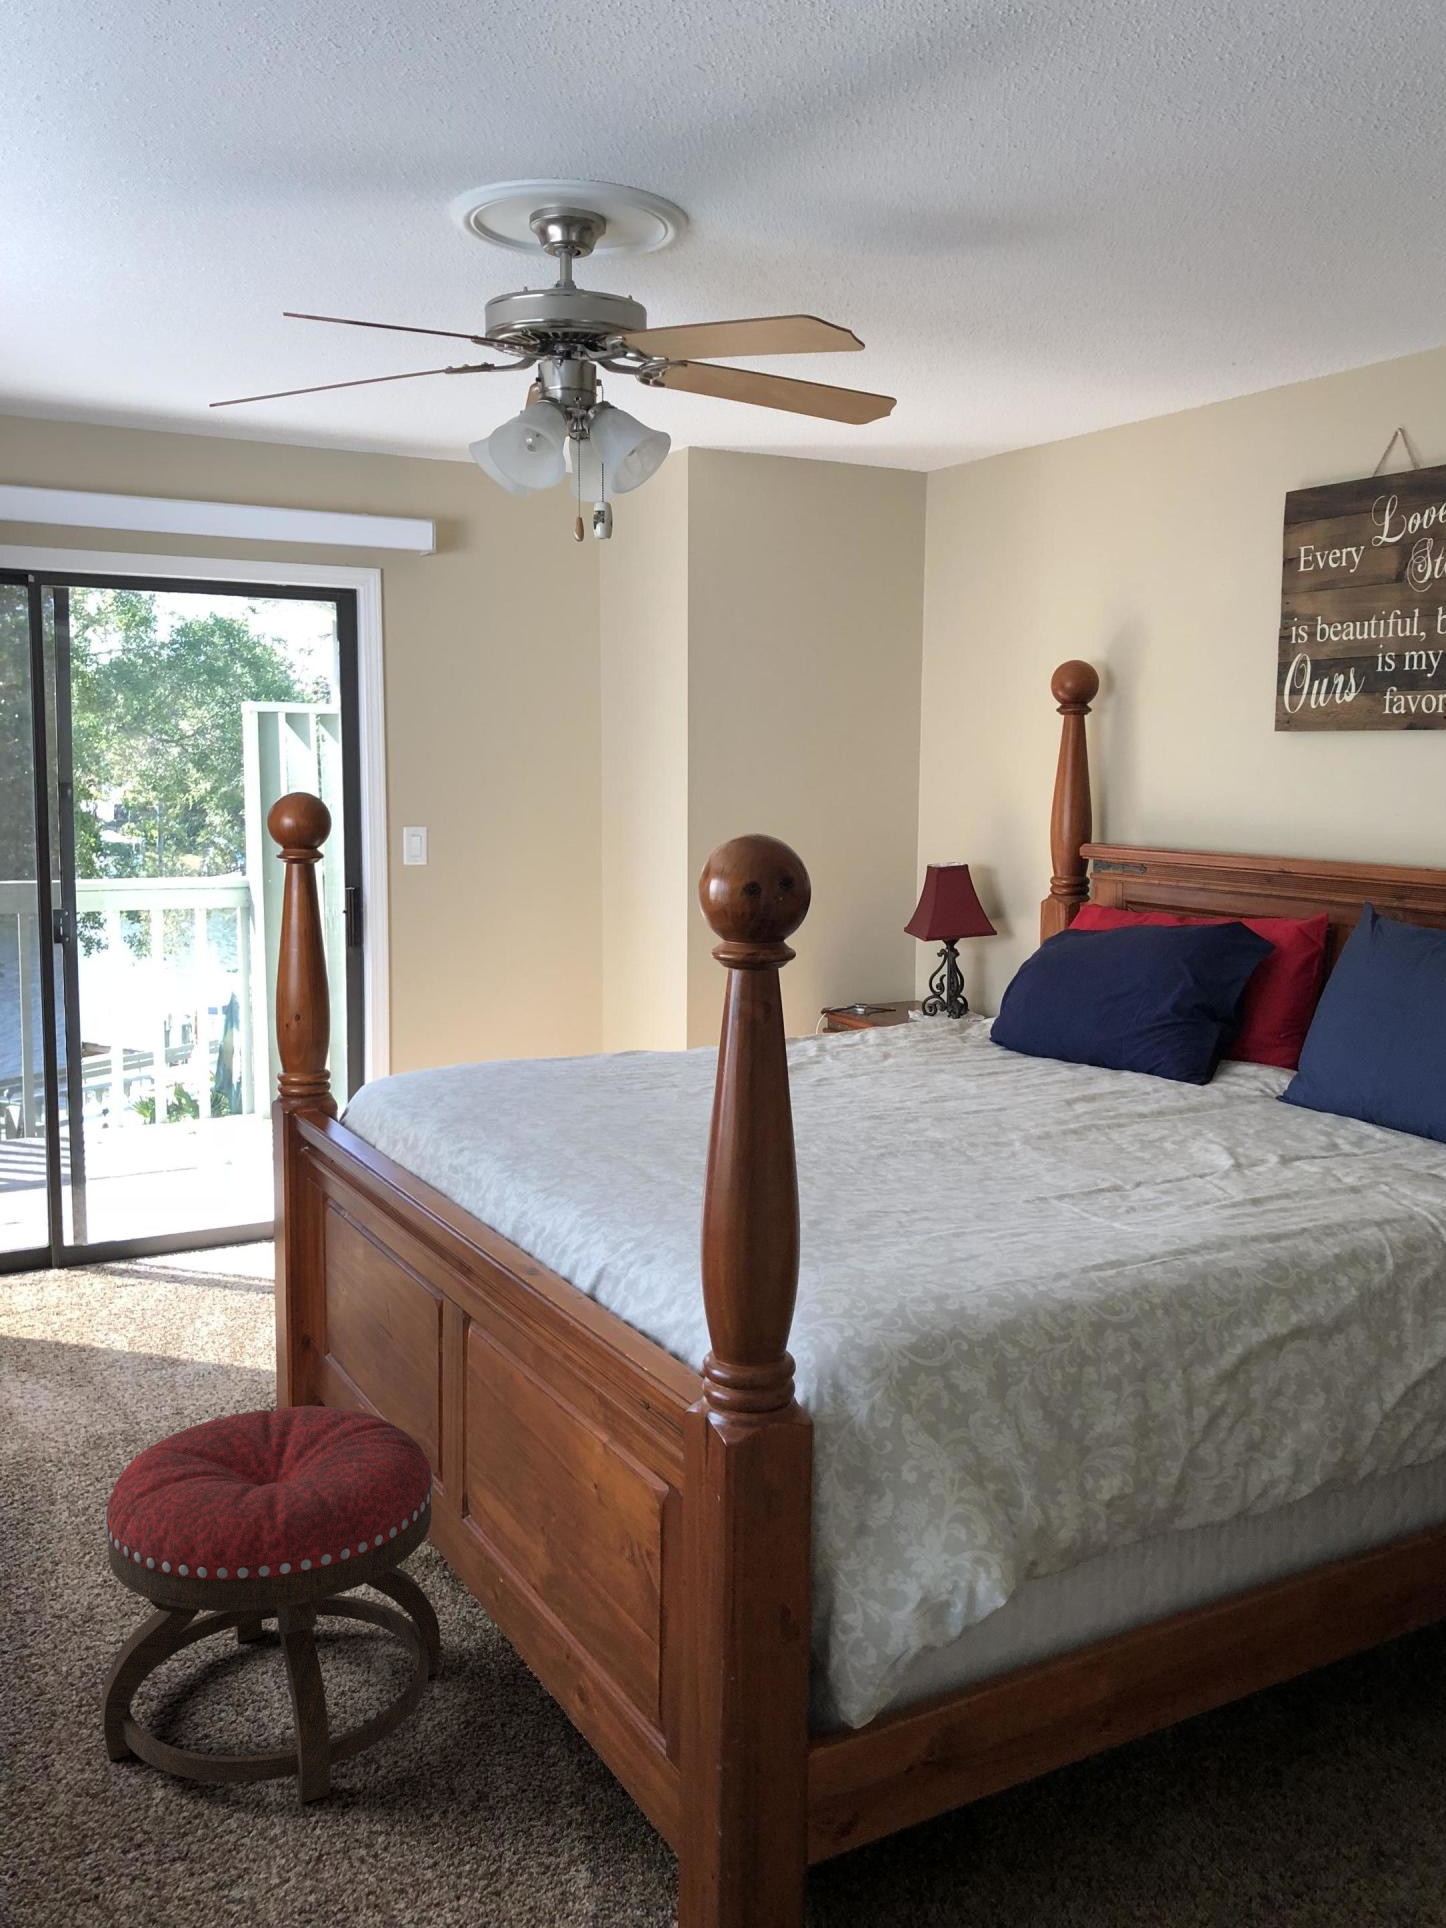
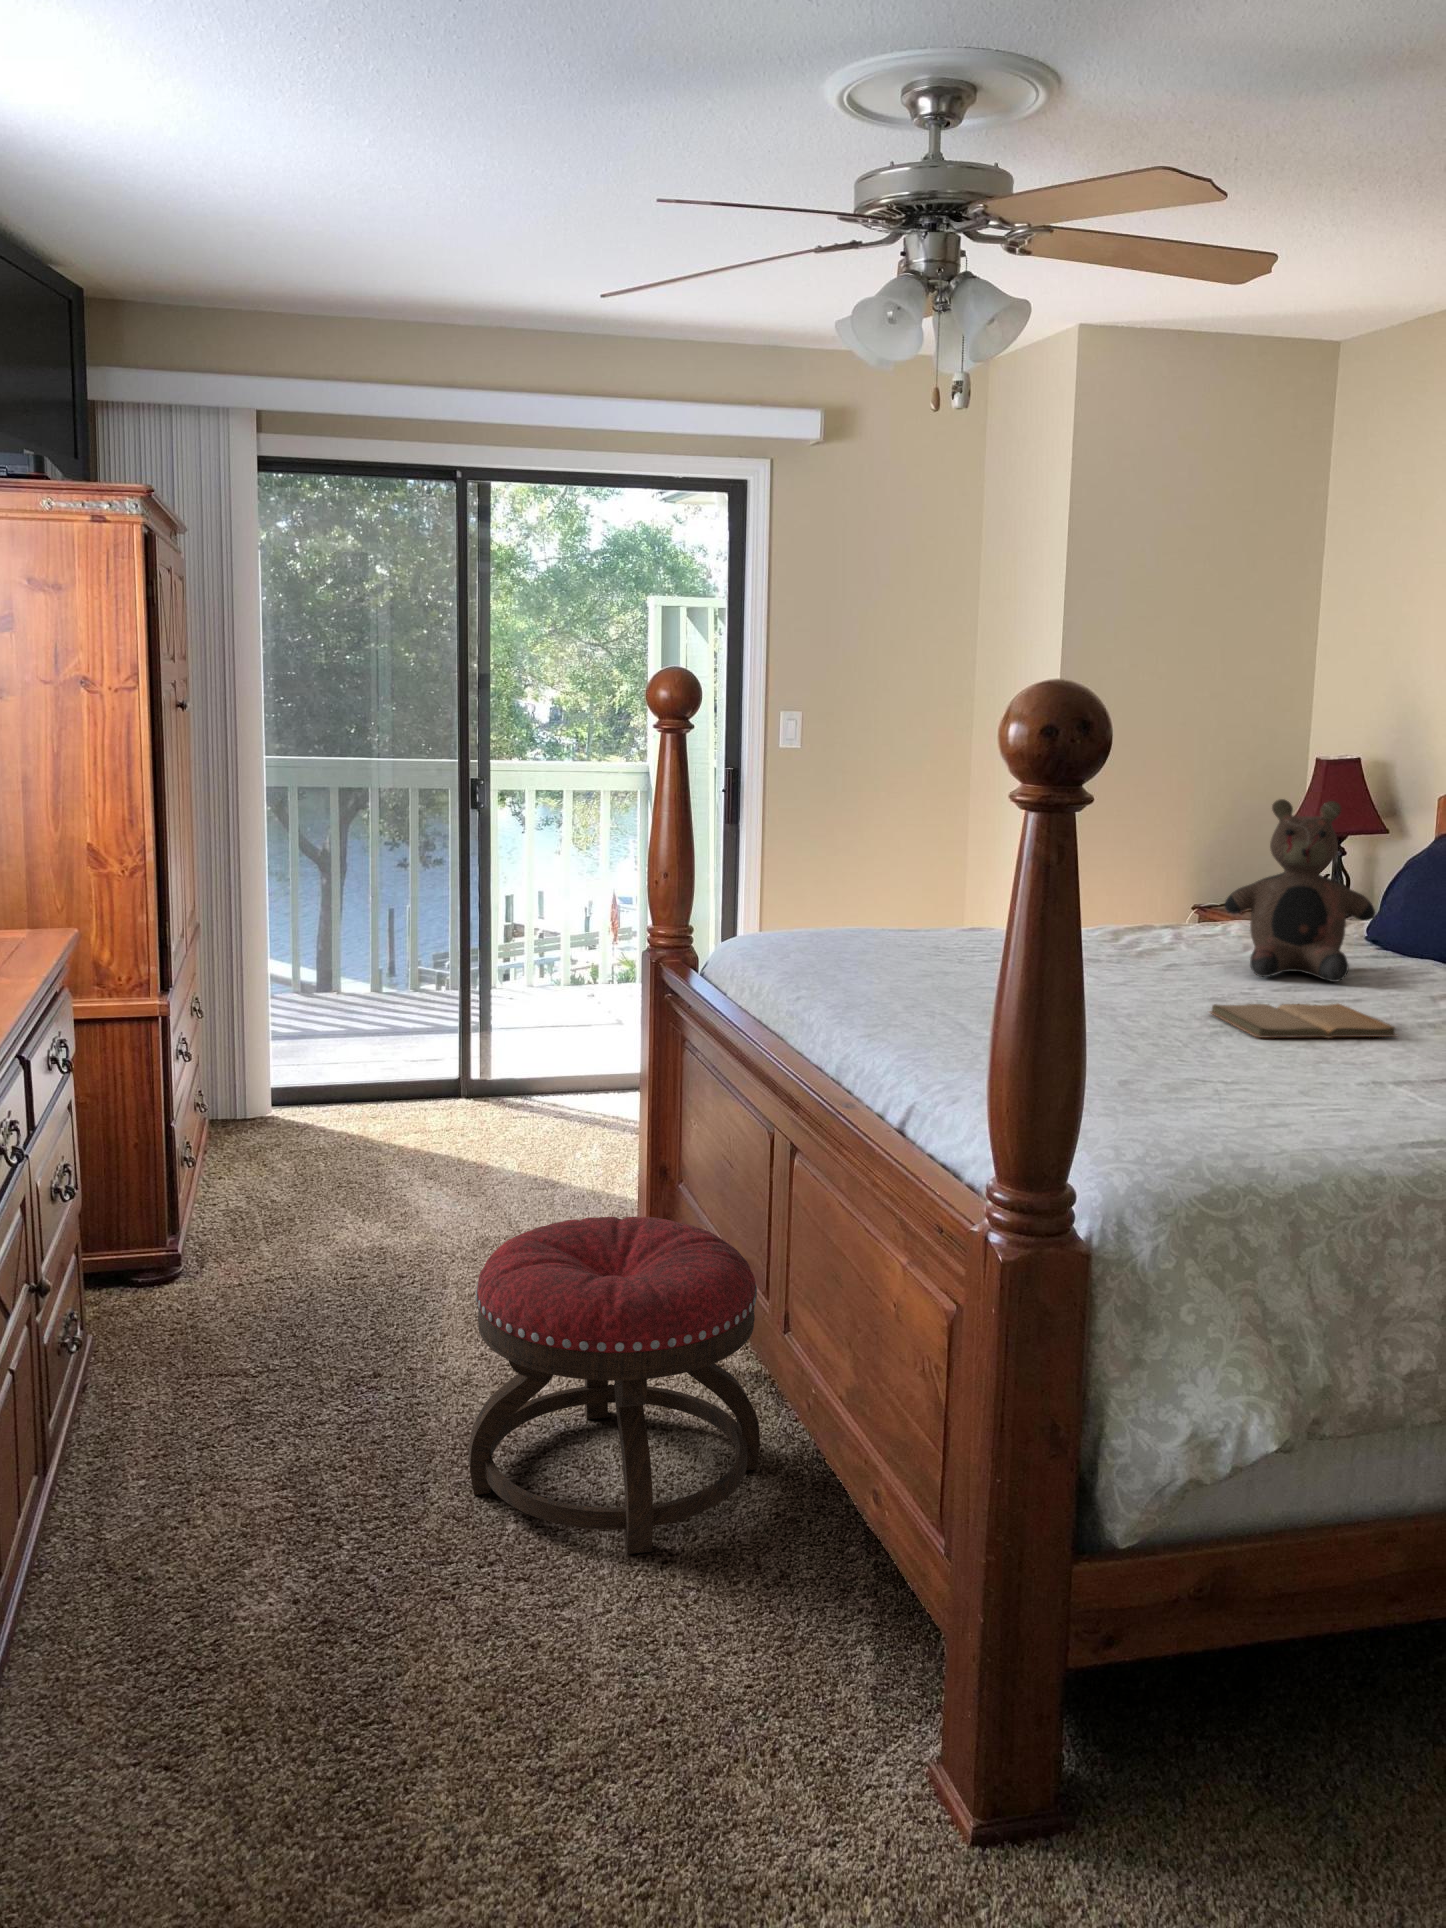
teddy bear: none [871,916,1008,1092] -> present [1225,799,1375,982]
book: none [872,1117,1051,1160] -> present [1210,1004,1398,1038]

